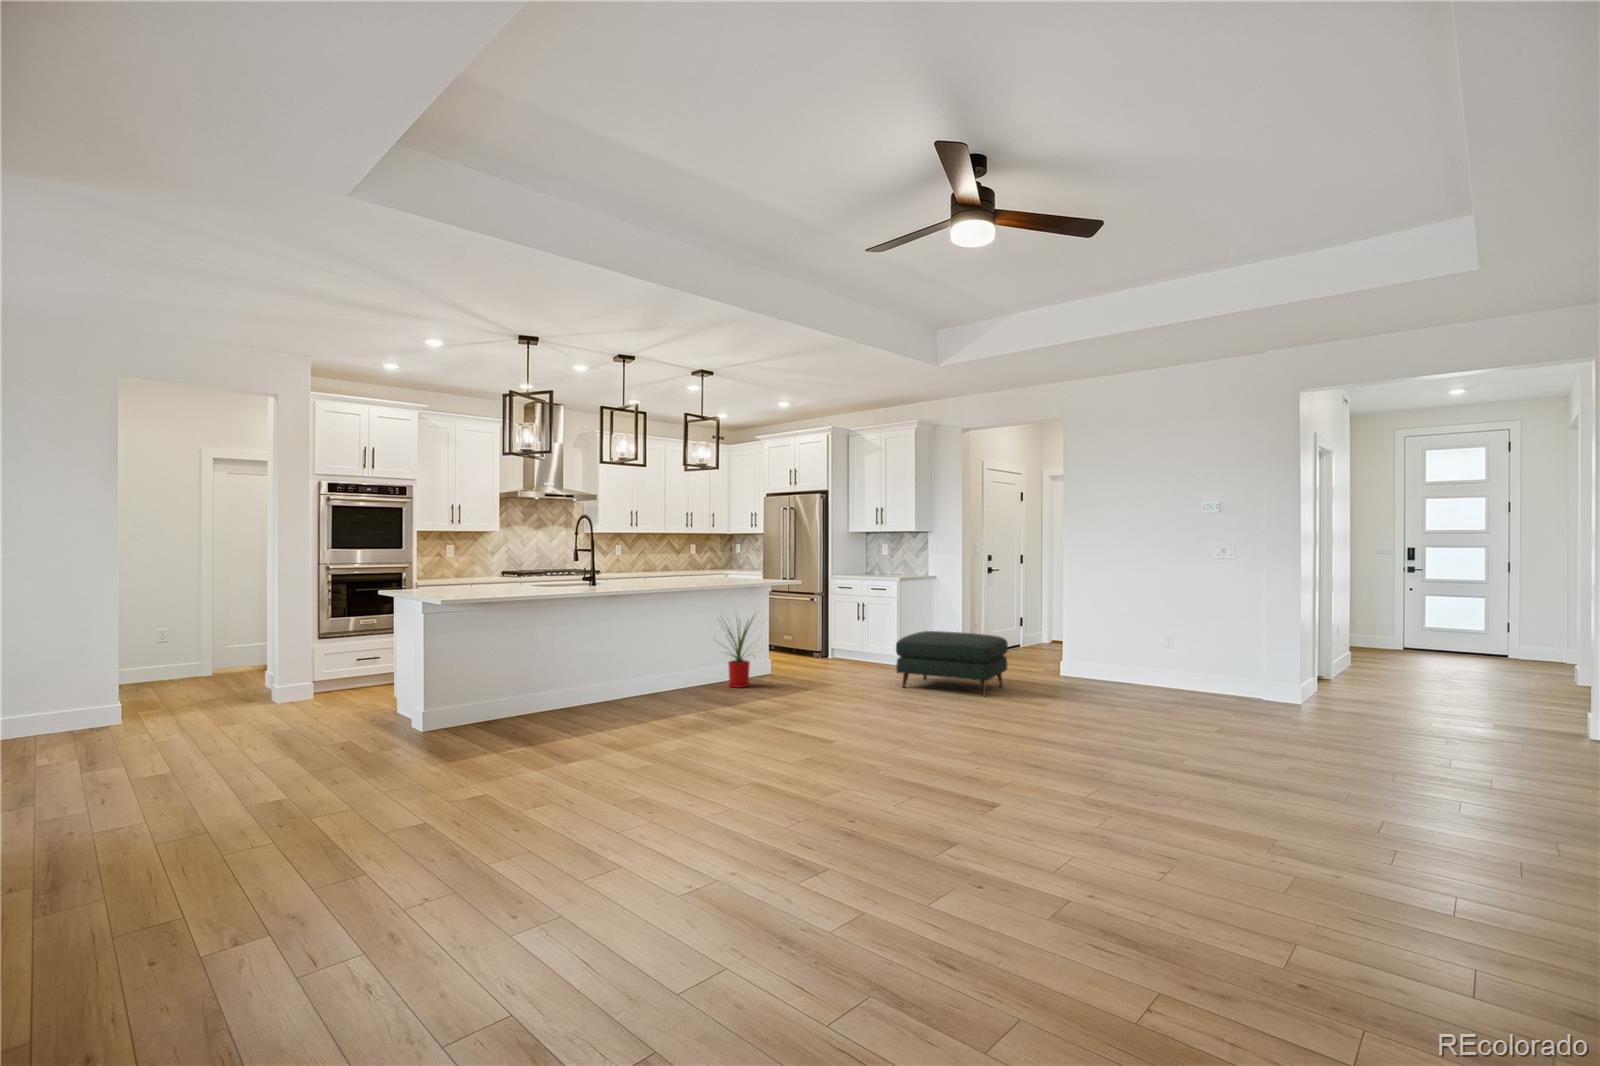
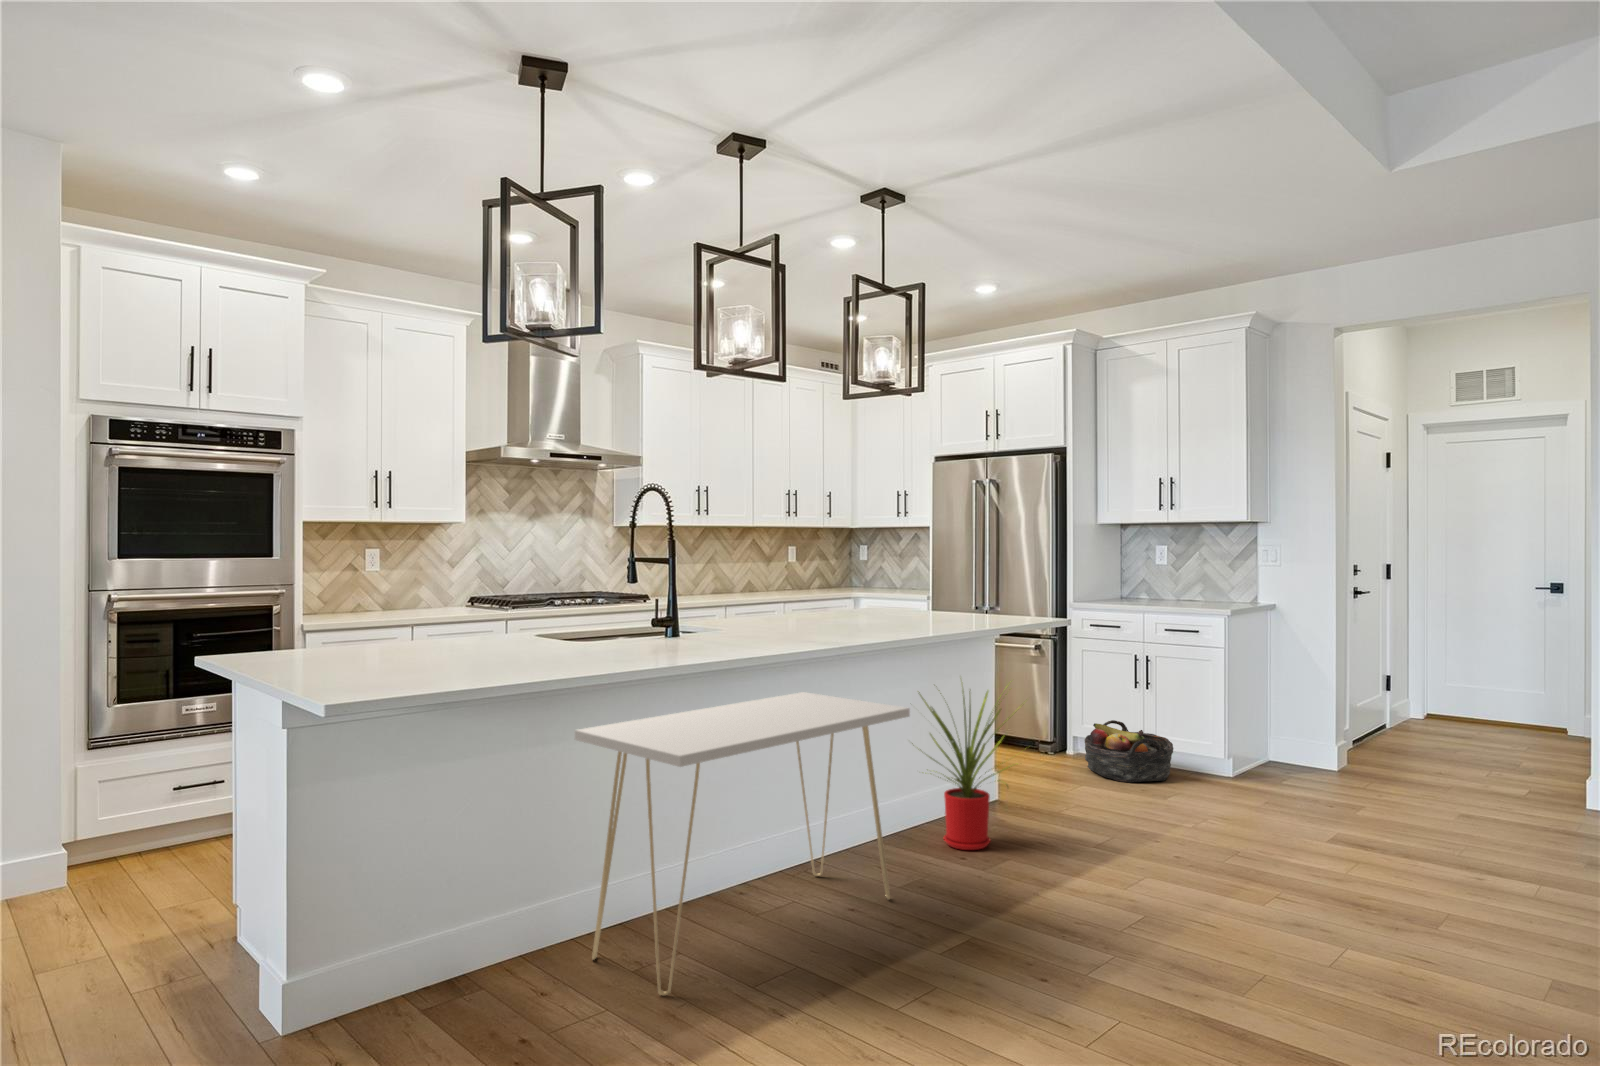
console table: none [541,611,695,723] -> present [575,692,910,996]
ottoman: present [896,631,1008,696] -> none [1305,726,1561,887]
basket: none [828,637,871,666] -> present [1085,720,1173,782]

